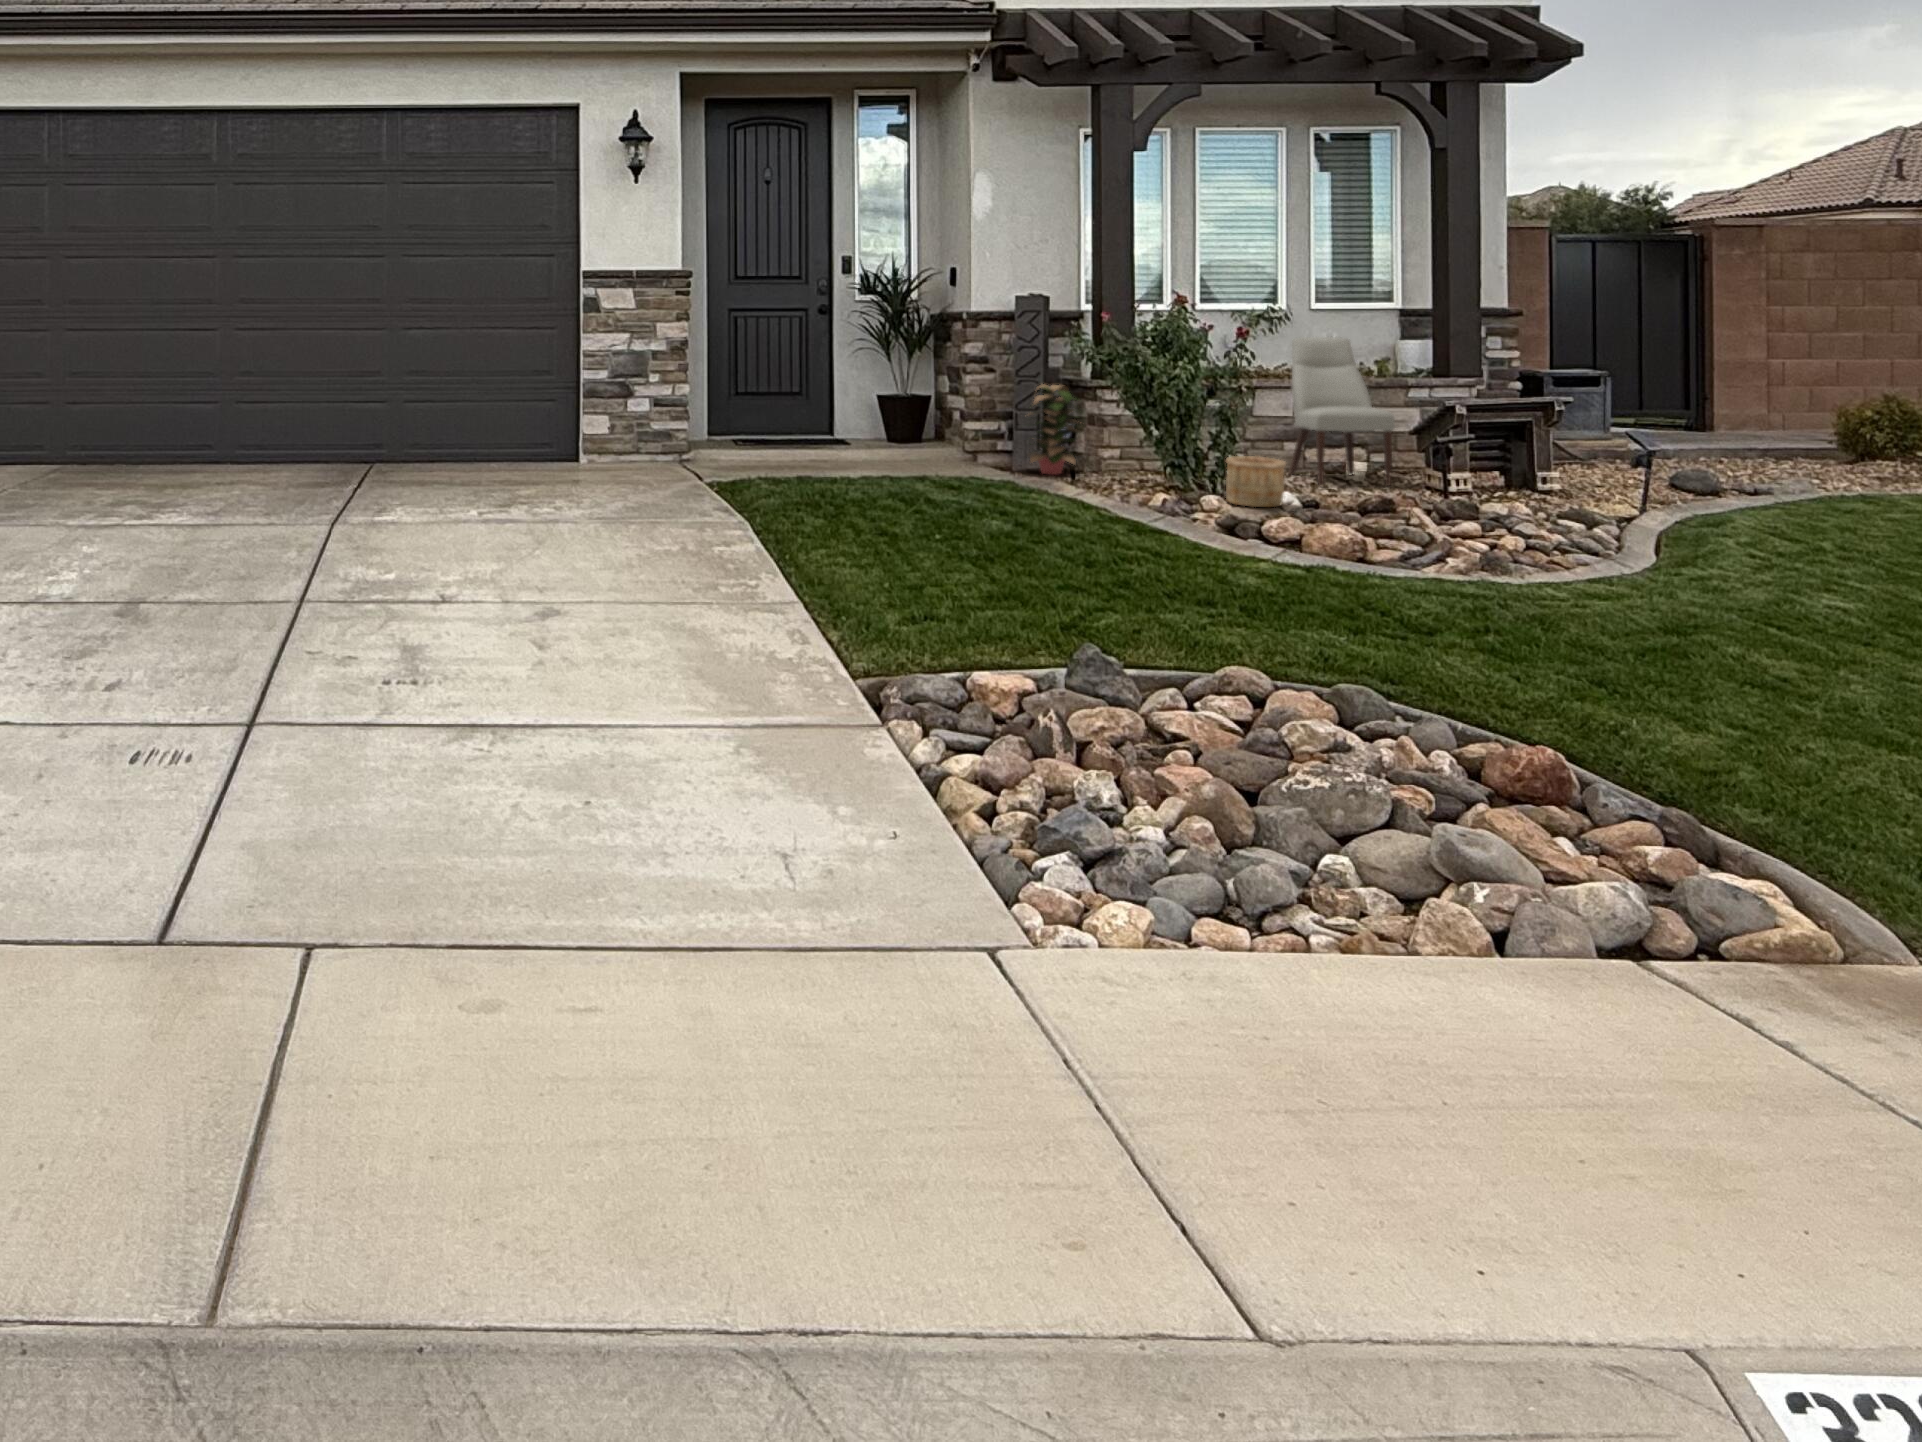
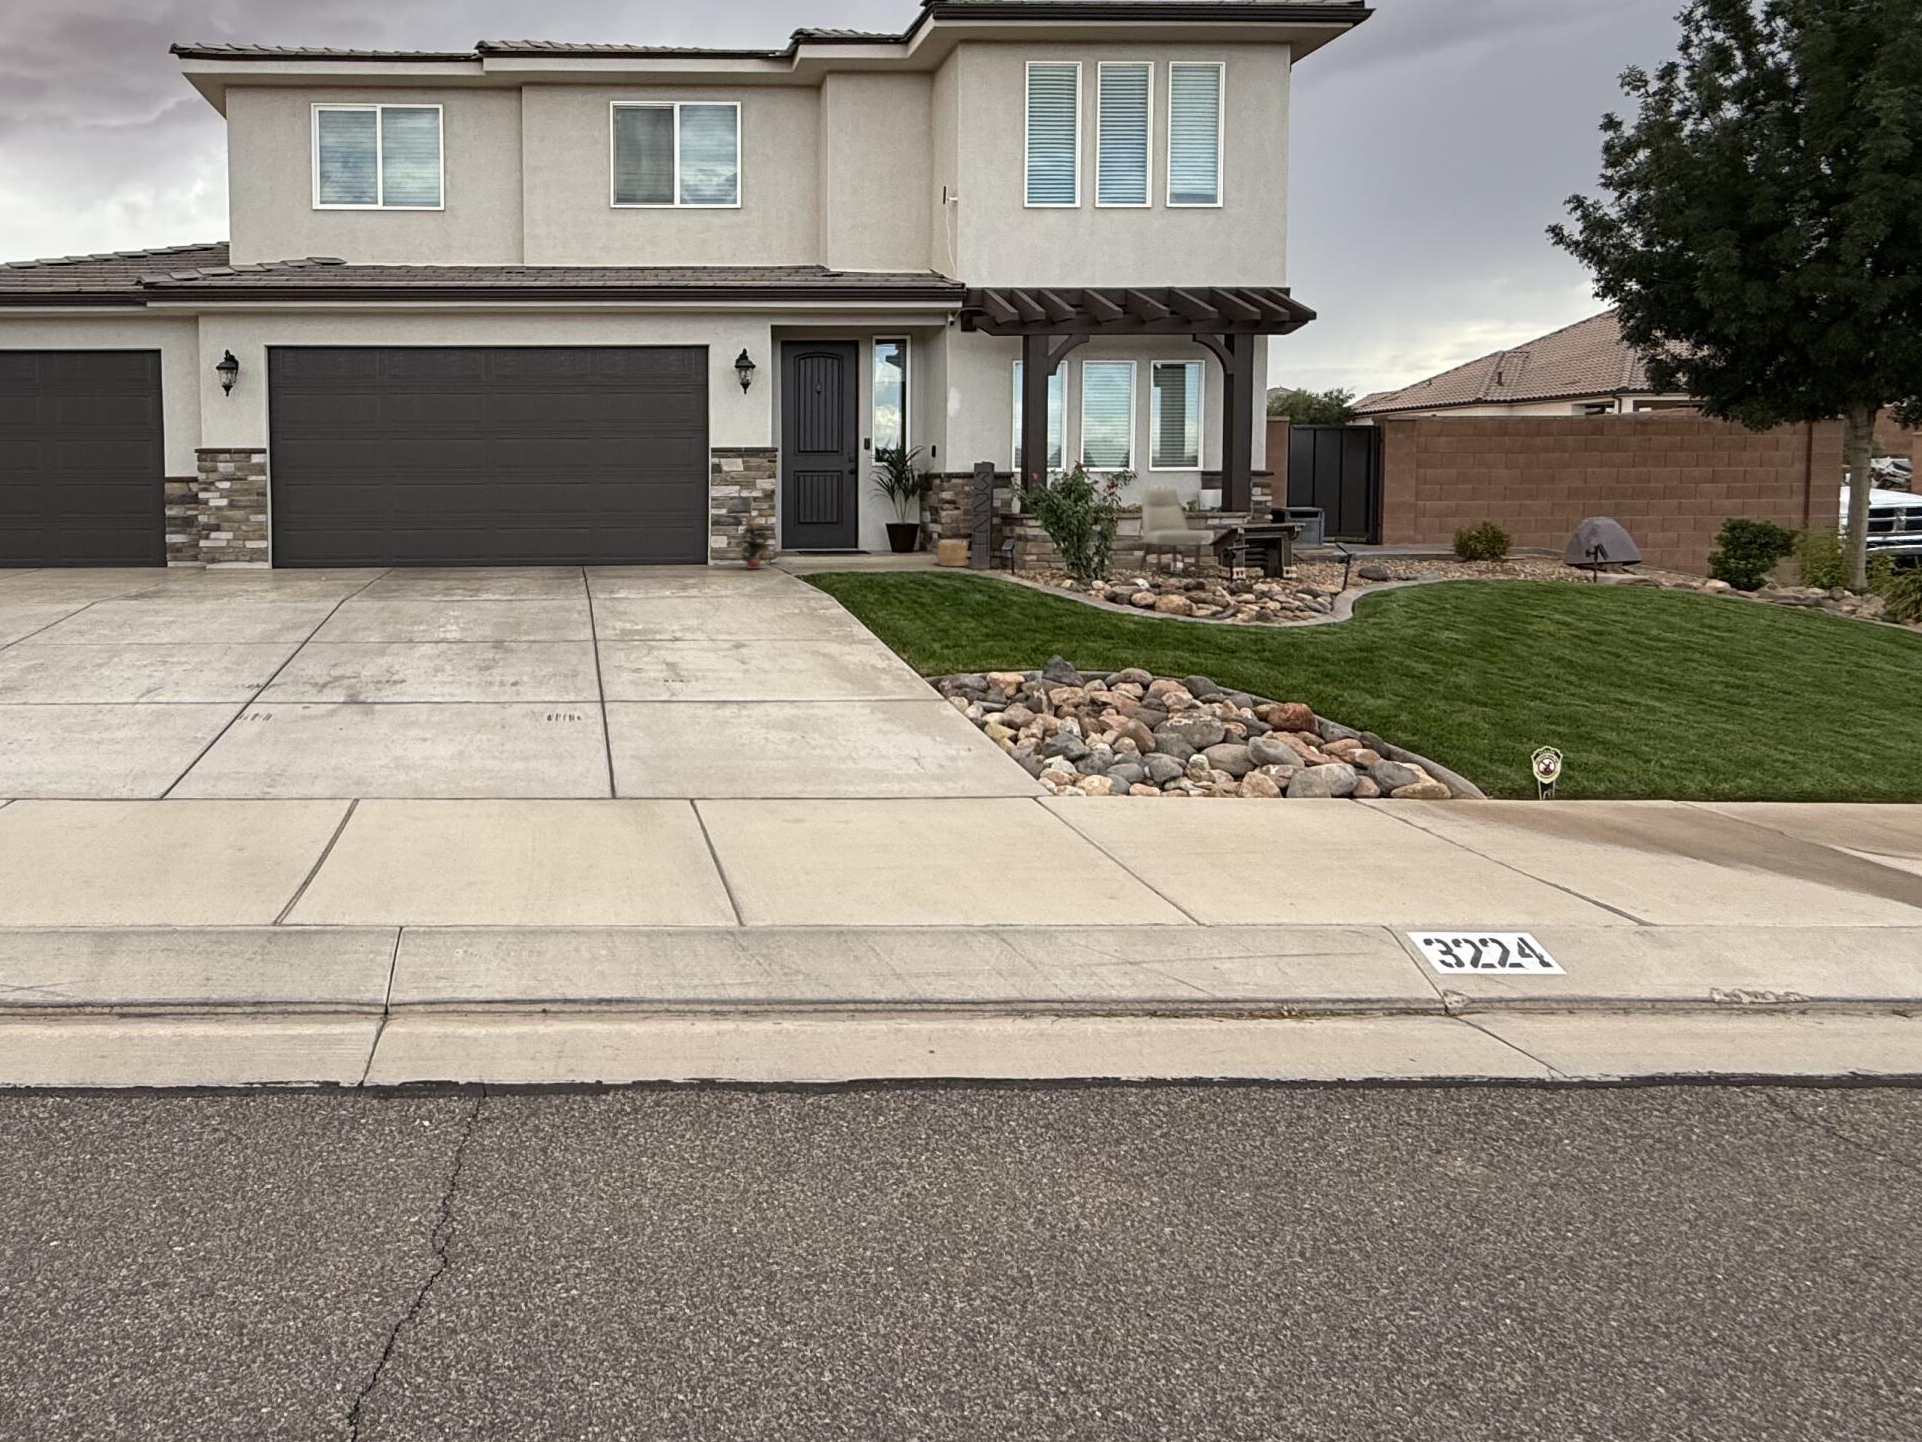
decorative plant: present [1028,385,1082,475] -> present [739,516,768,569]
wooden bucket: present [1226,456,1286,507] -> present [938,541,966,566]

